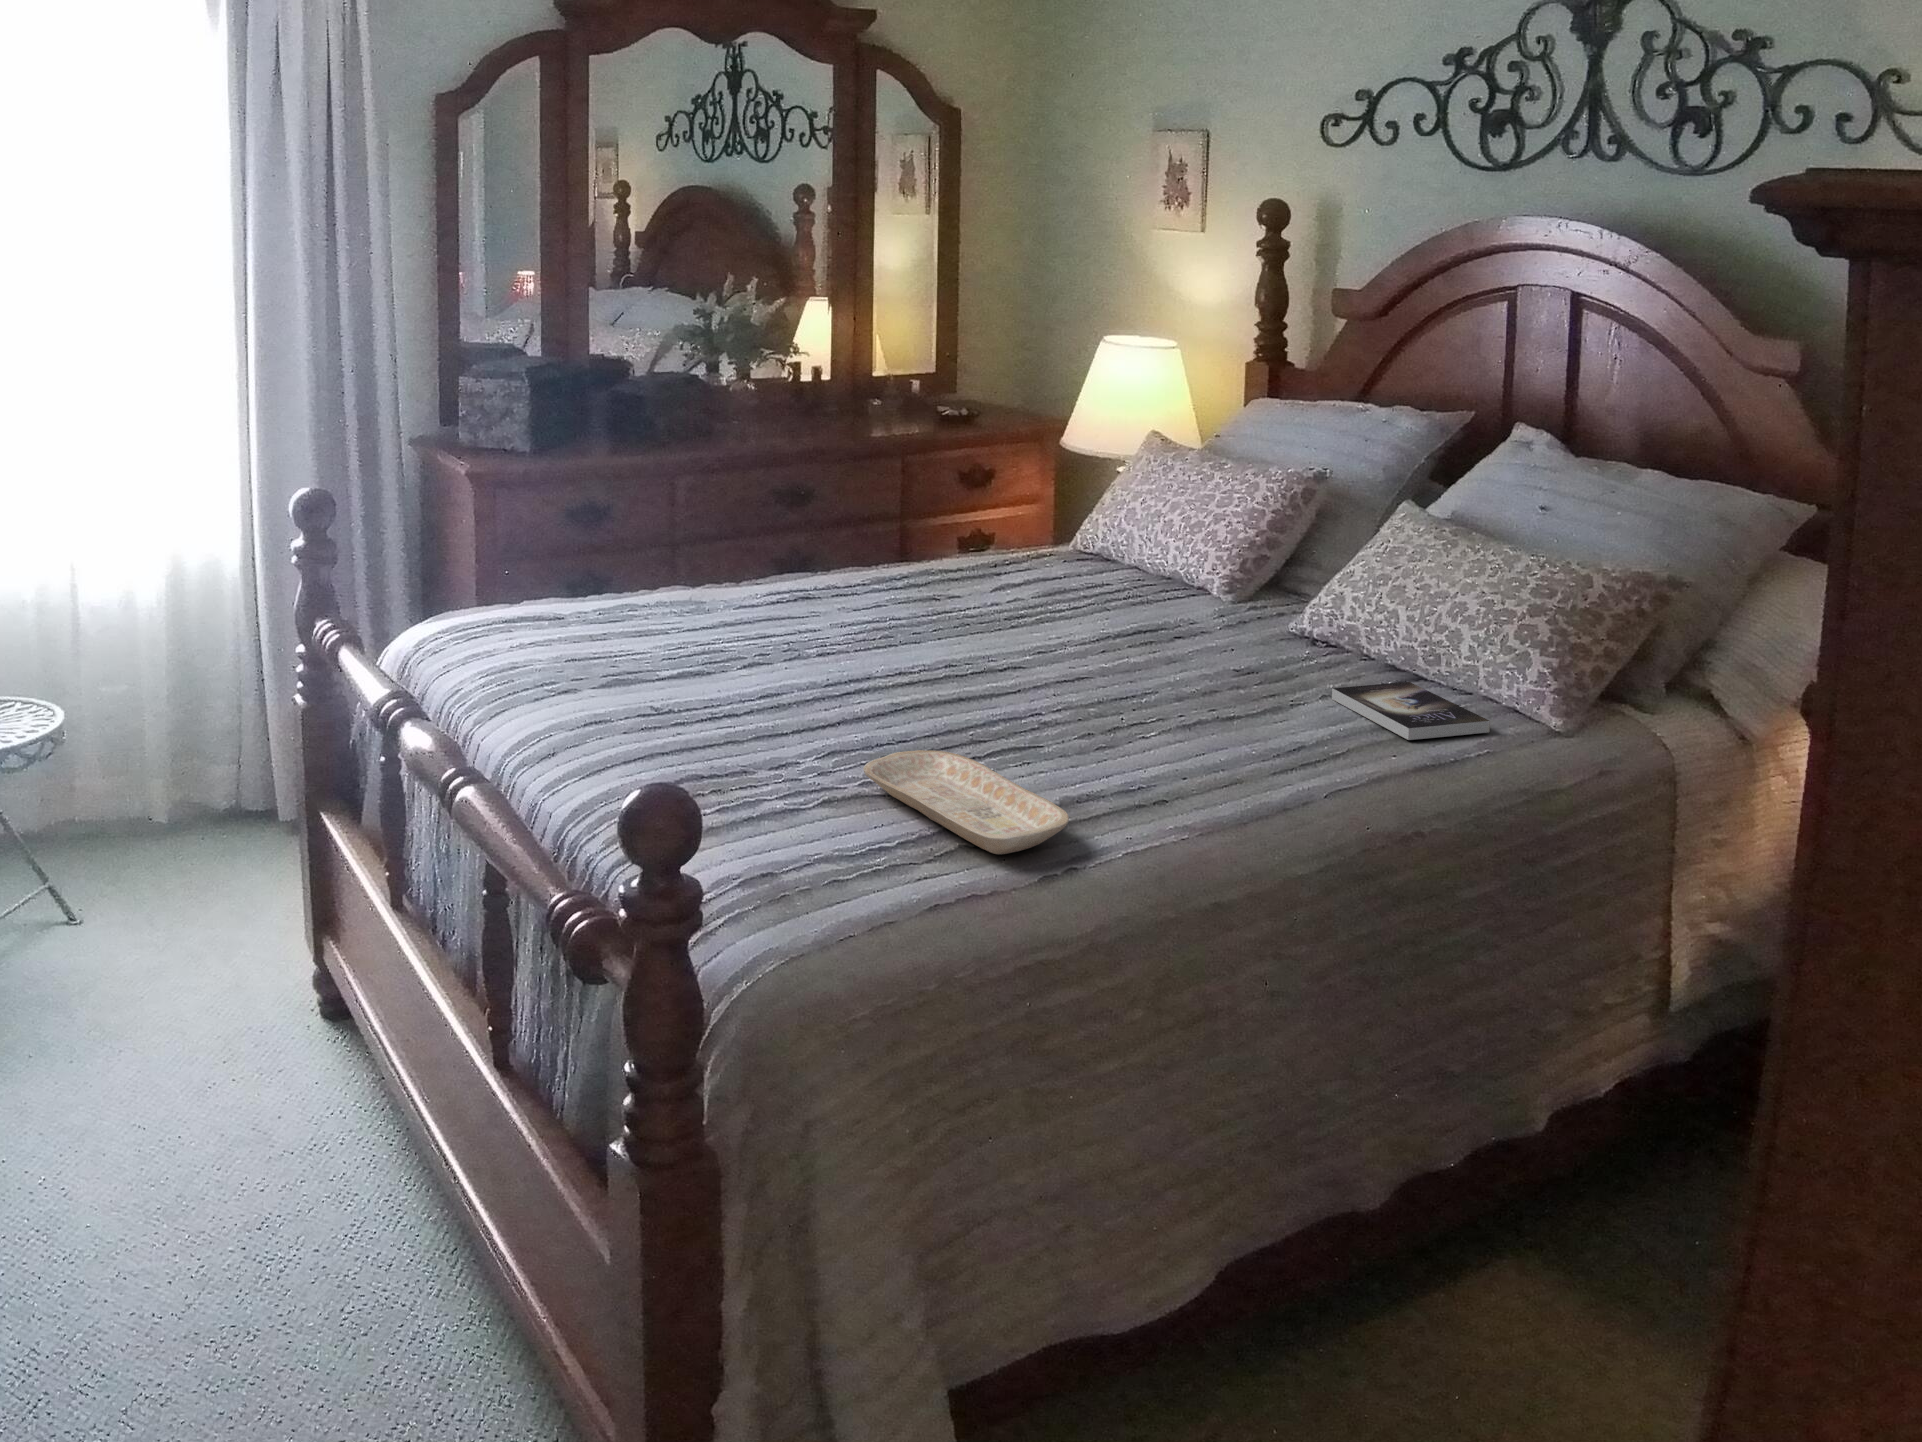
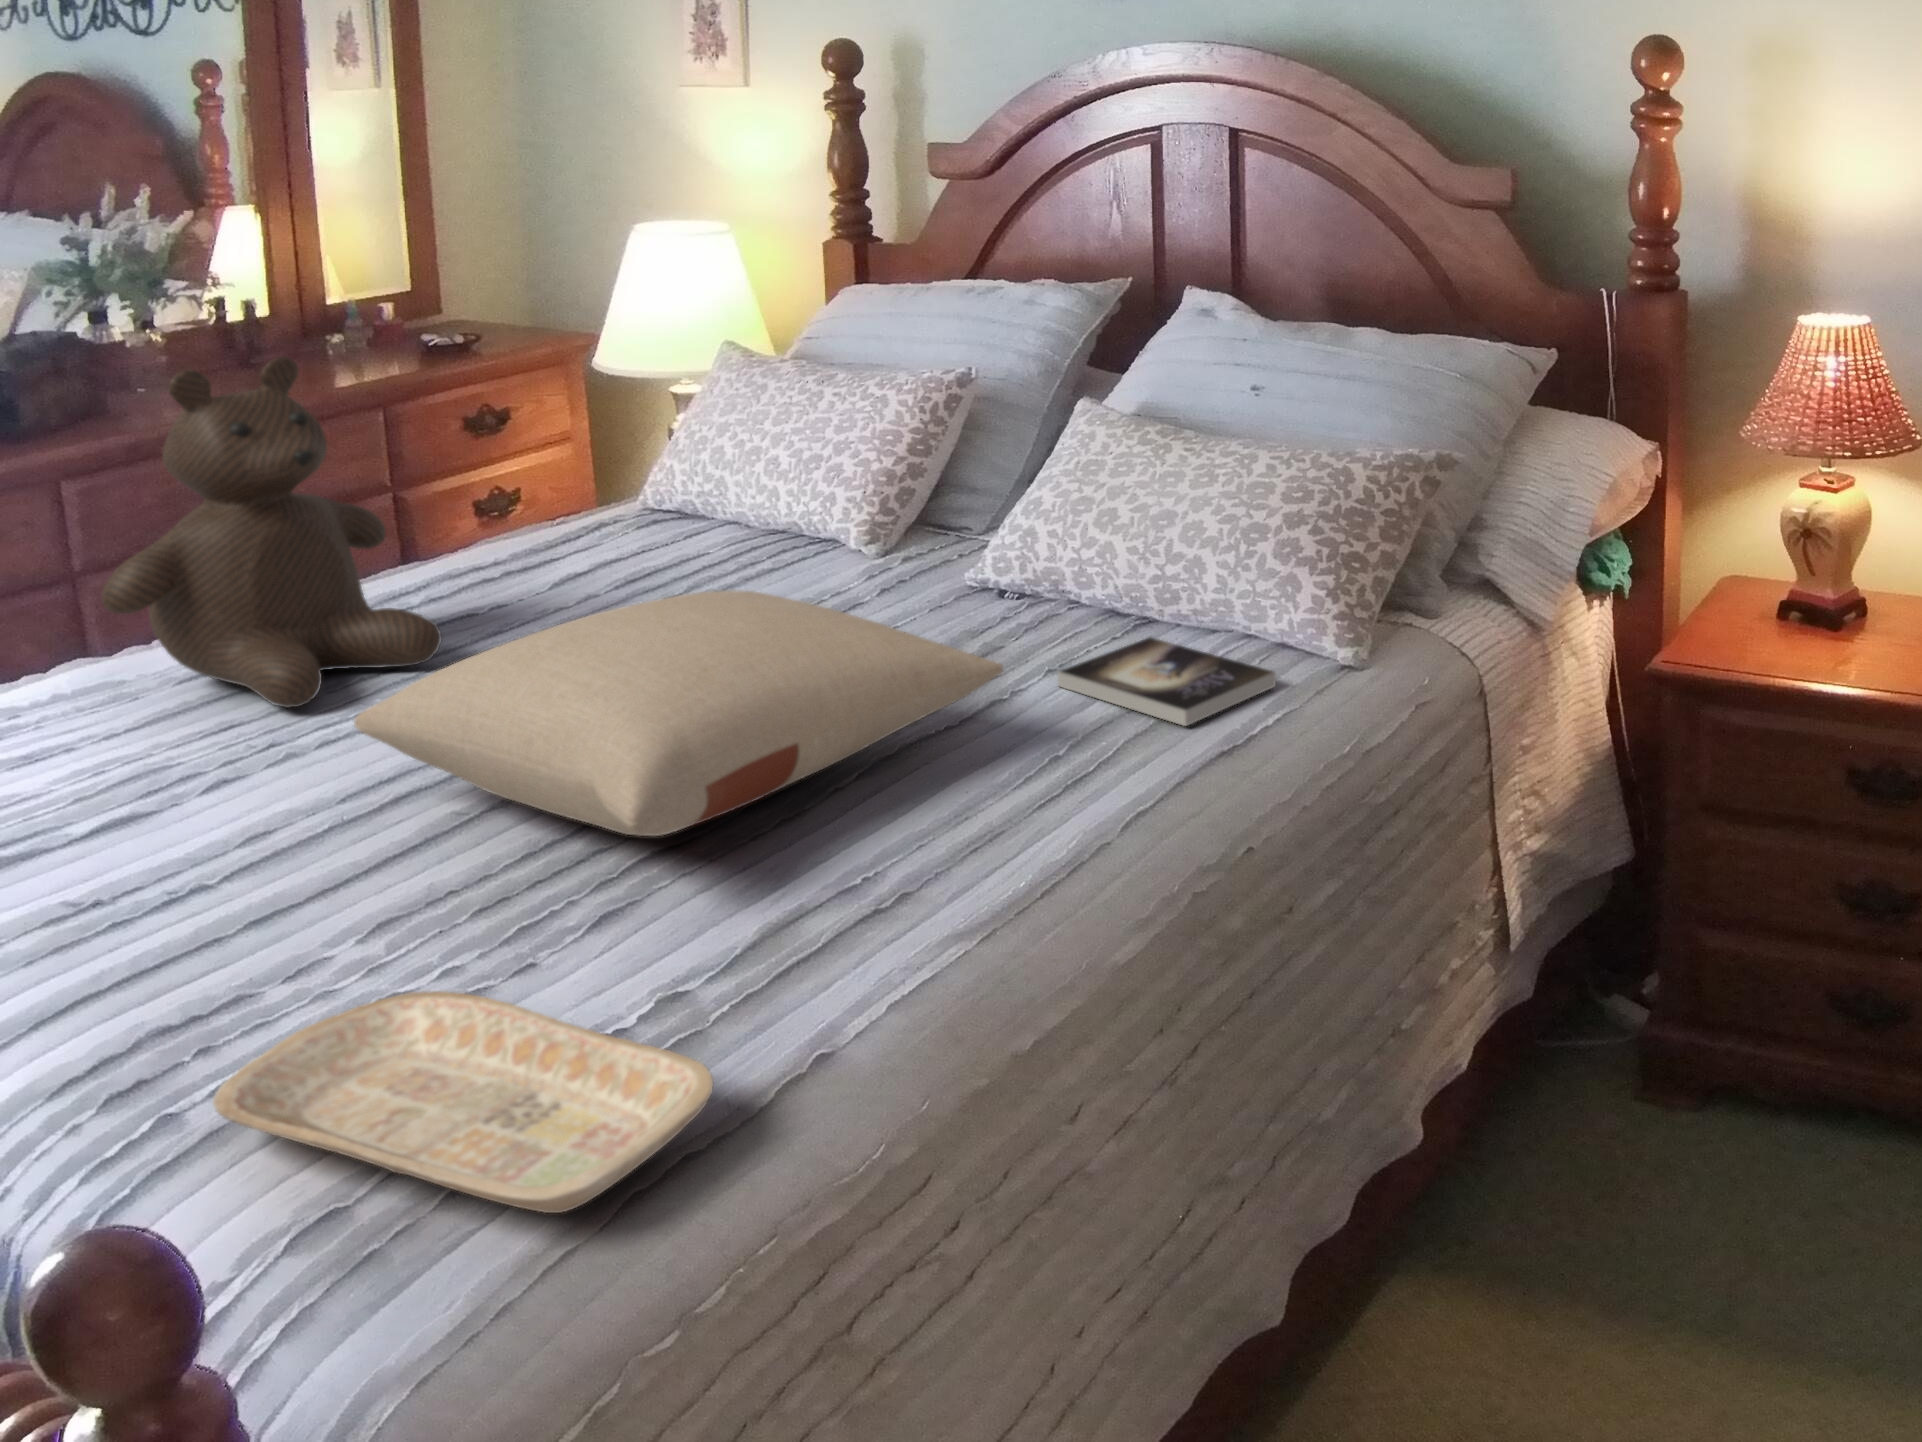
teddy bear: none [820,412,973,618] -> present [102,357,442,707]
pillow: none [928,587,1284,716] -> present [354,590,1003,836]

